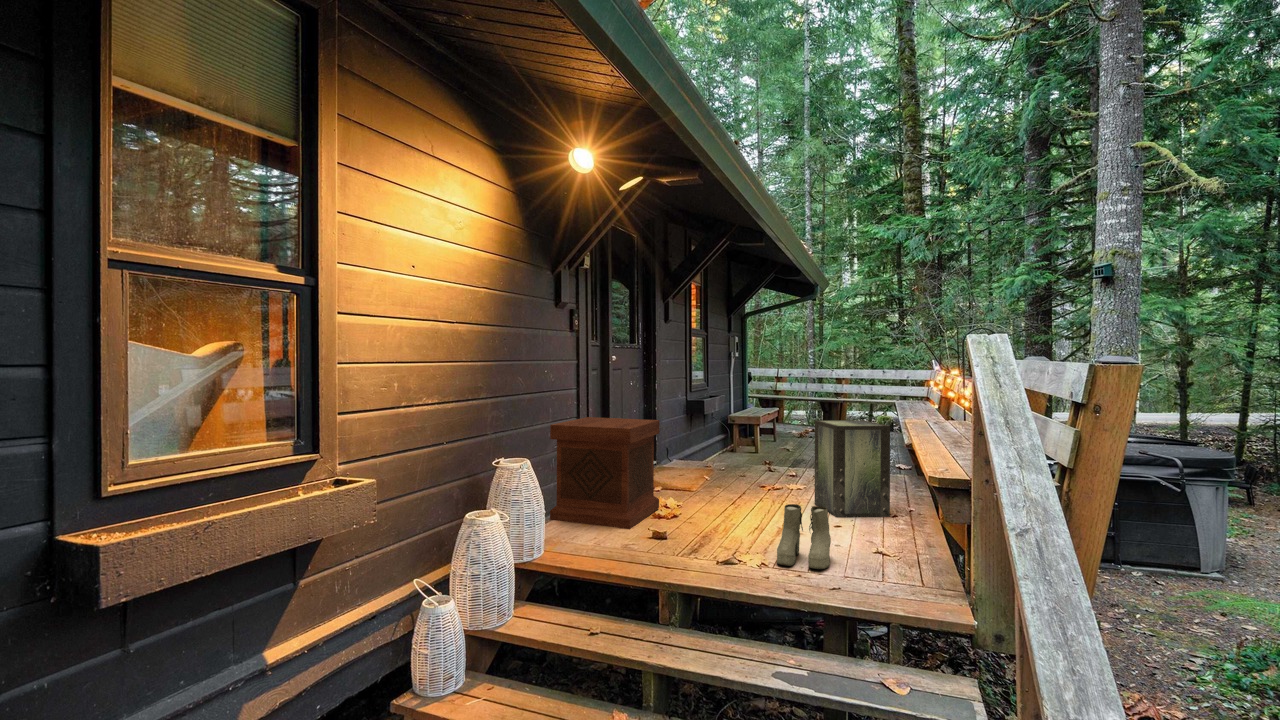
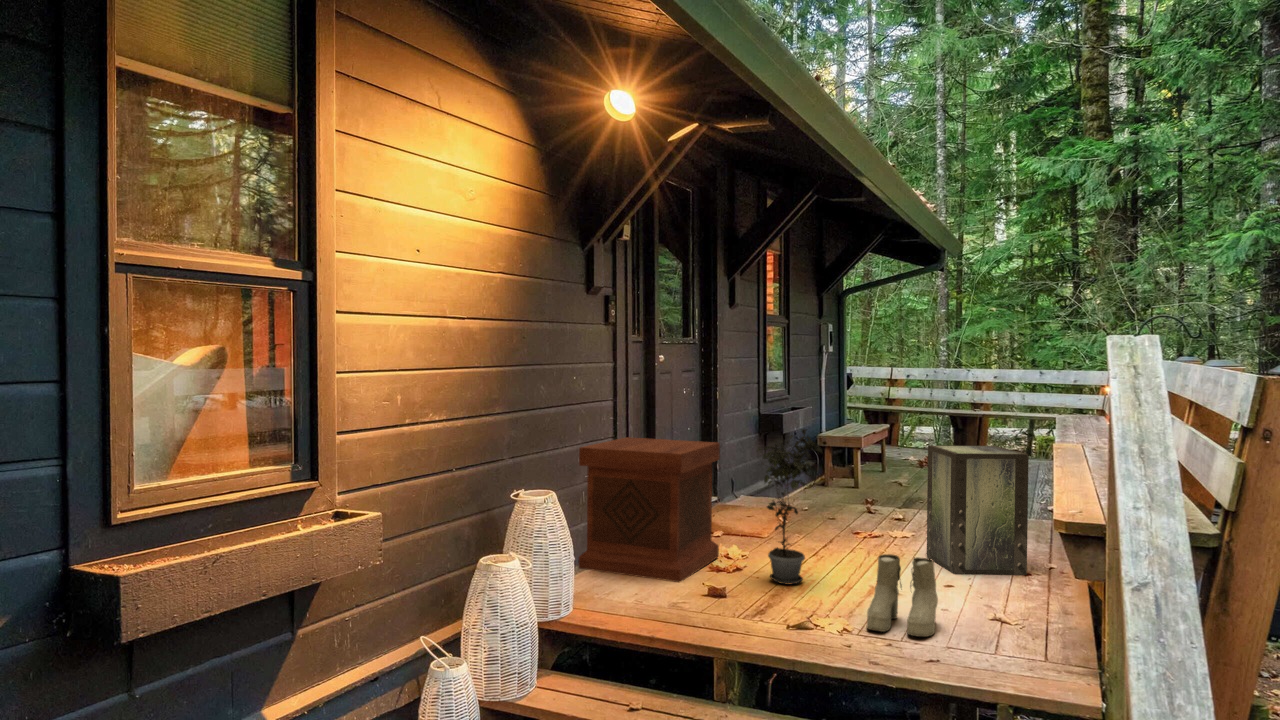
potted plant: none [688,408,739,529] -> present [757,429,822,585]

